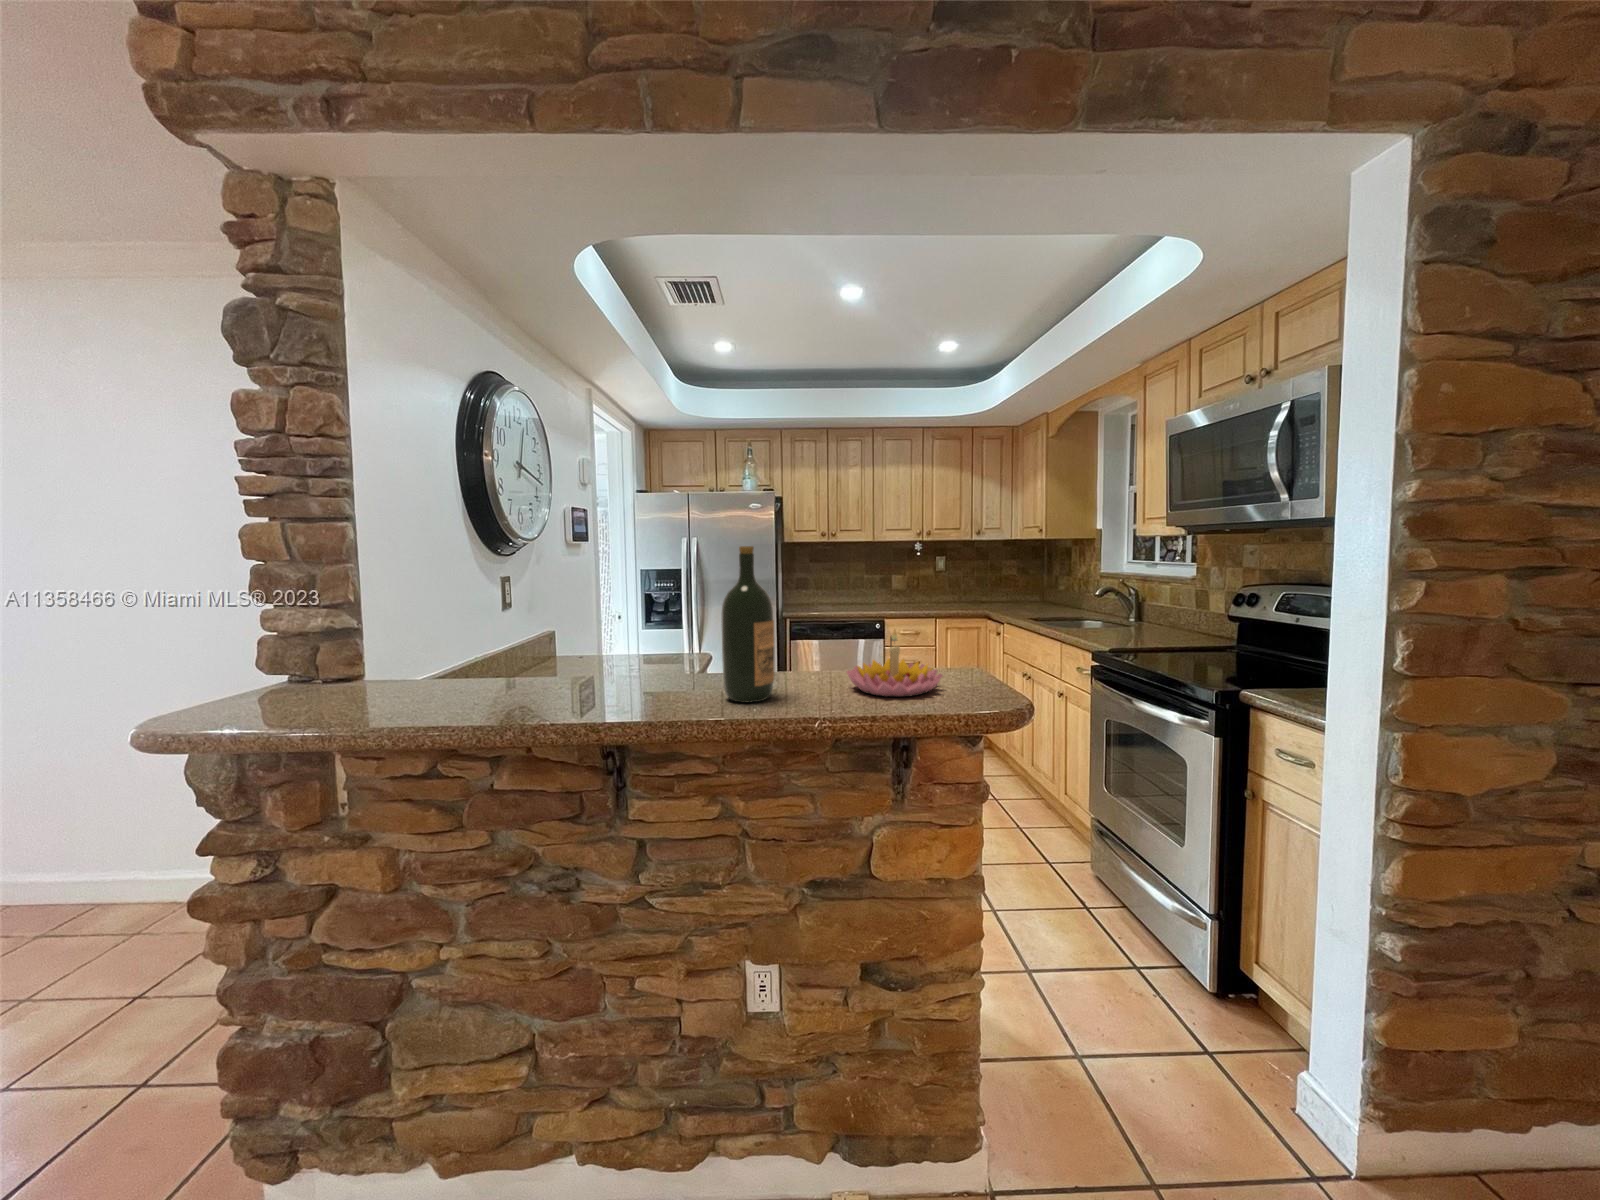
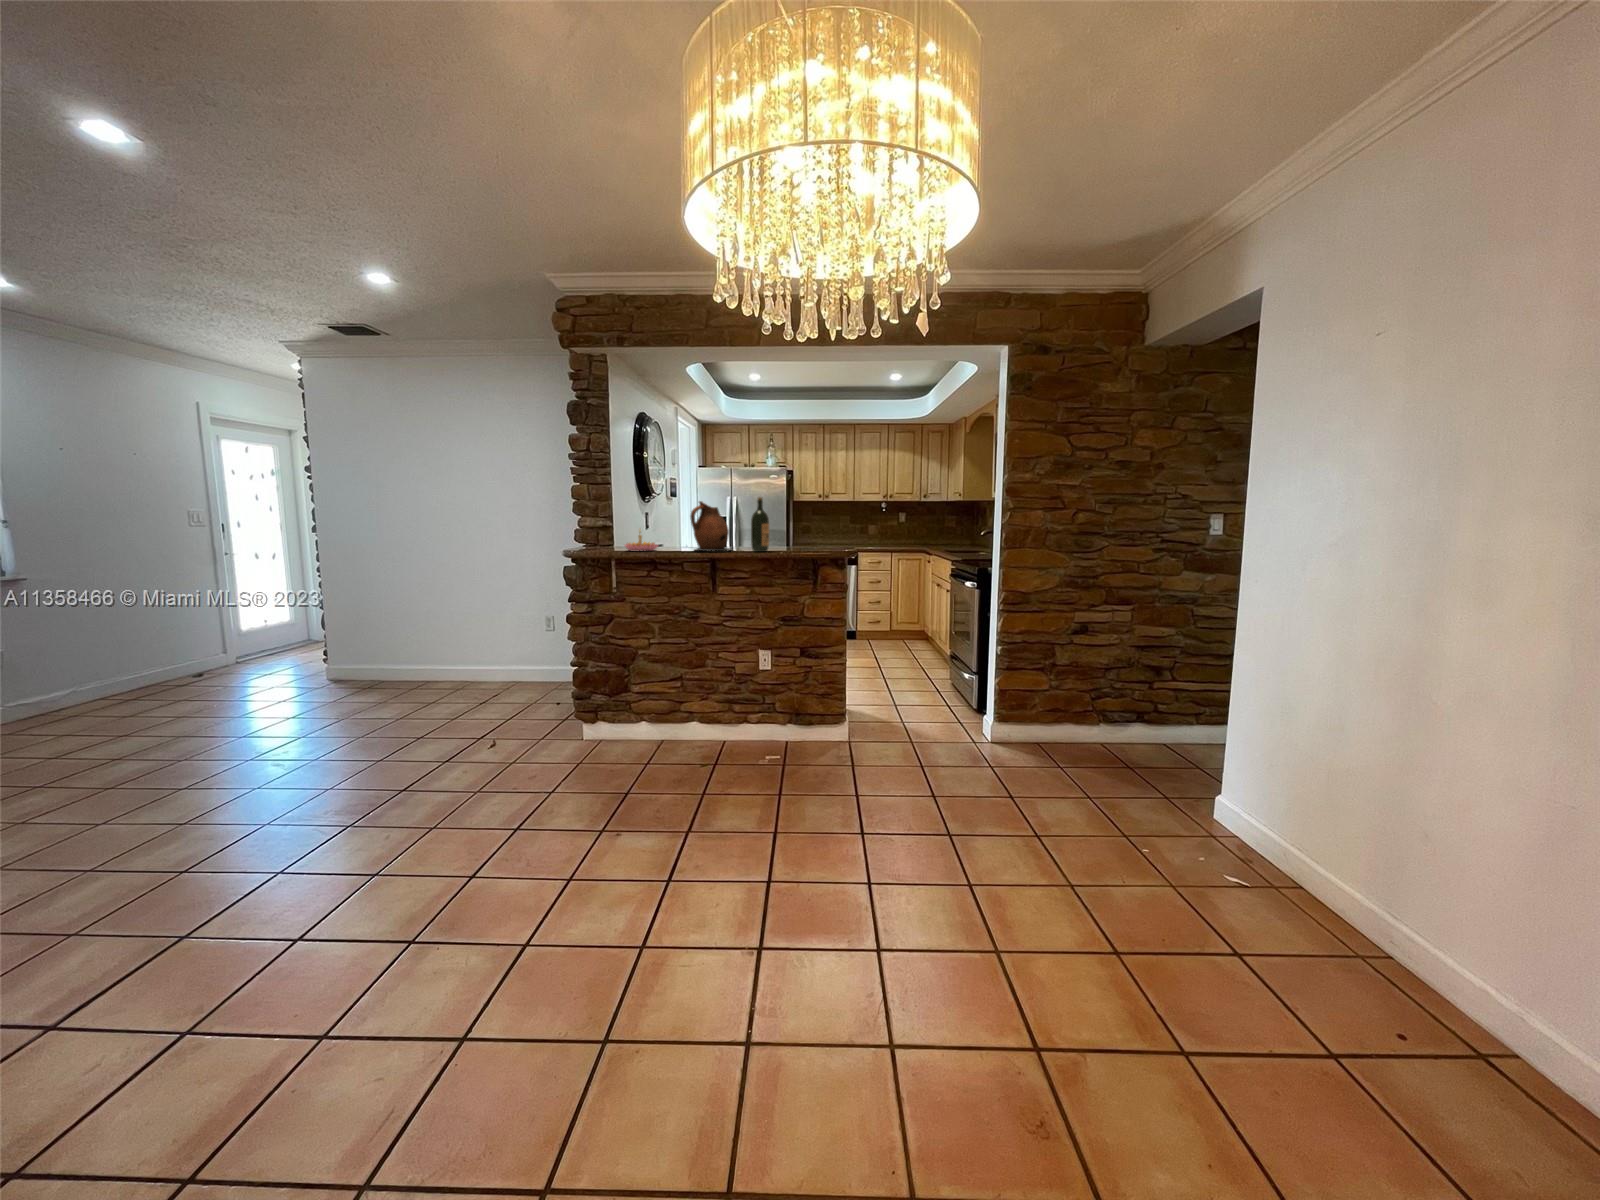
ceramic pitcher: none [543,560,673,709] -> present [691,501,731,551]
candle holder: present [847,629,942,697] -> present [625,530,658,552]

